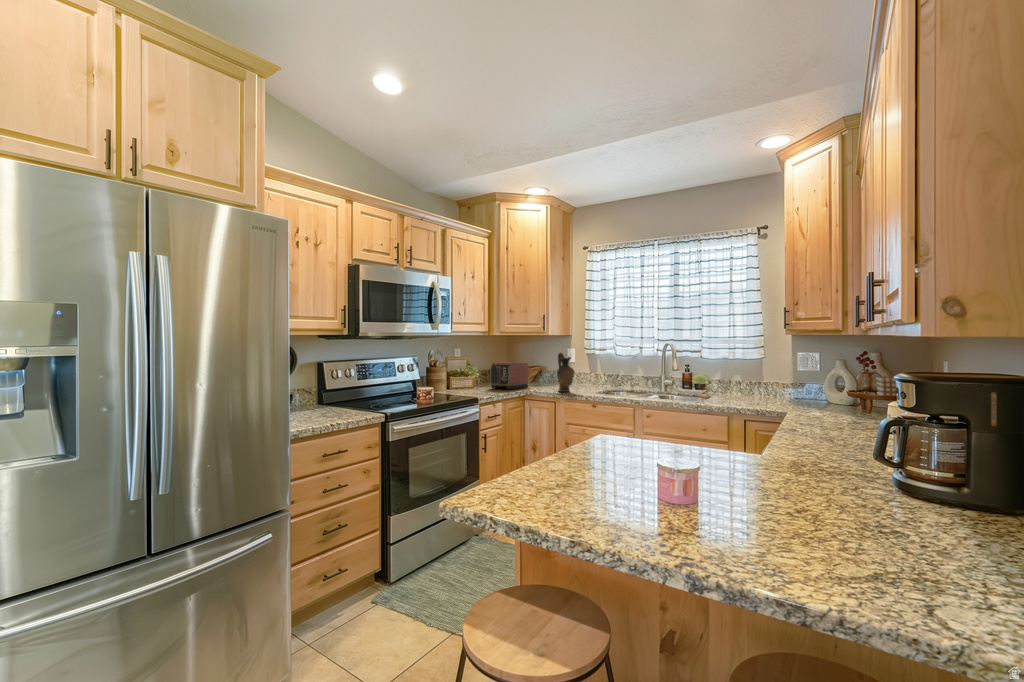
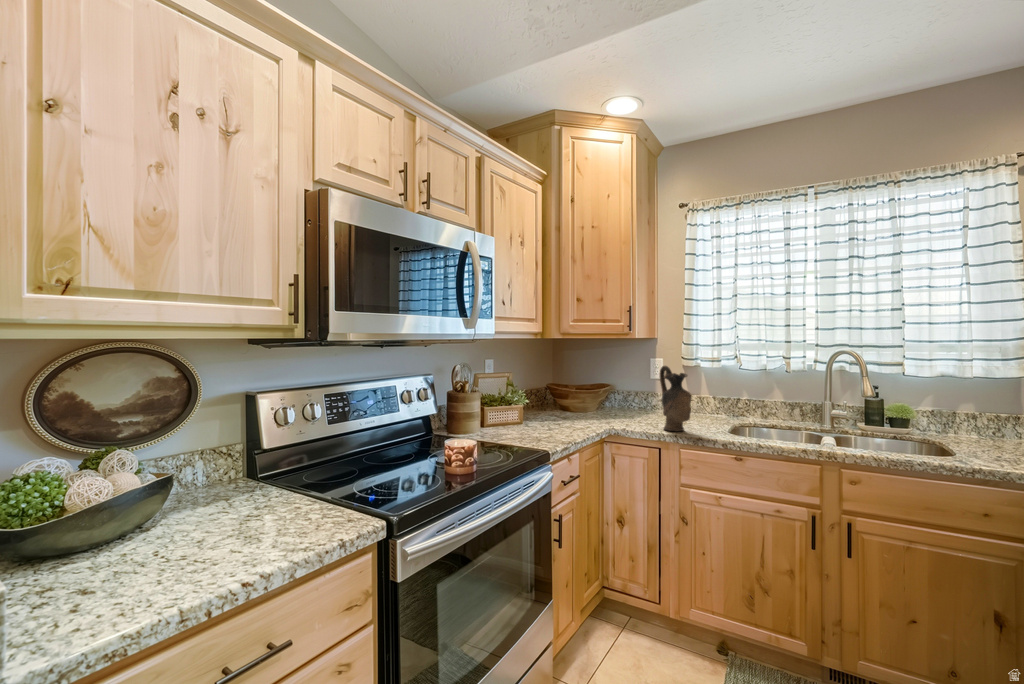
toaster: present [490,362,529,389] -> none [546,380,601,425]

